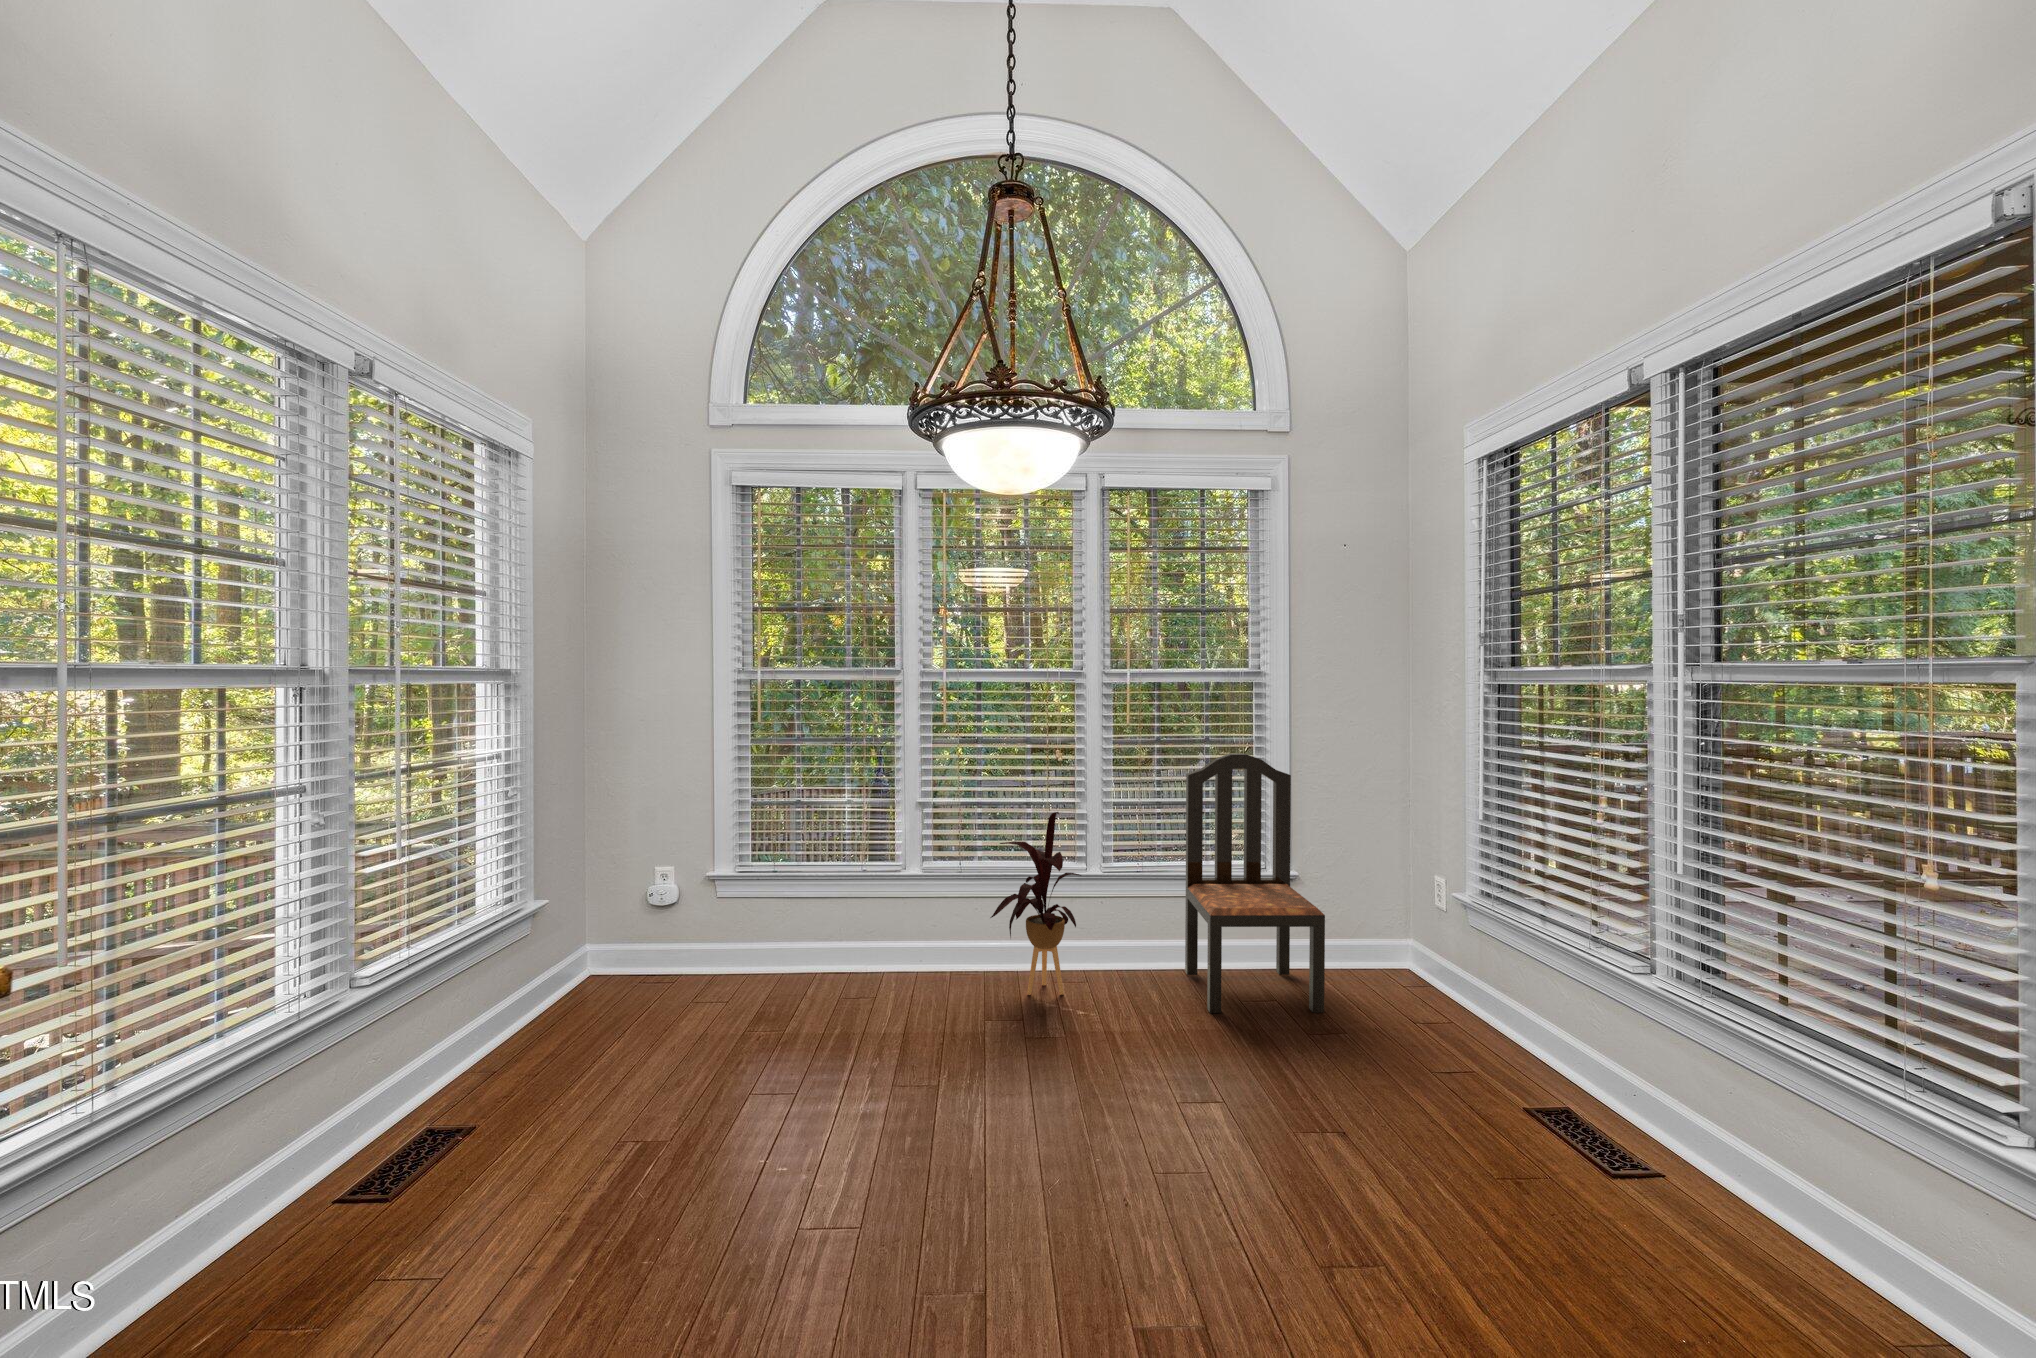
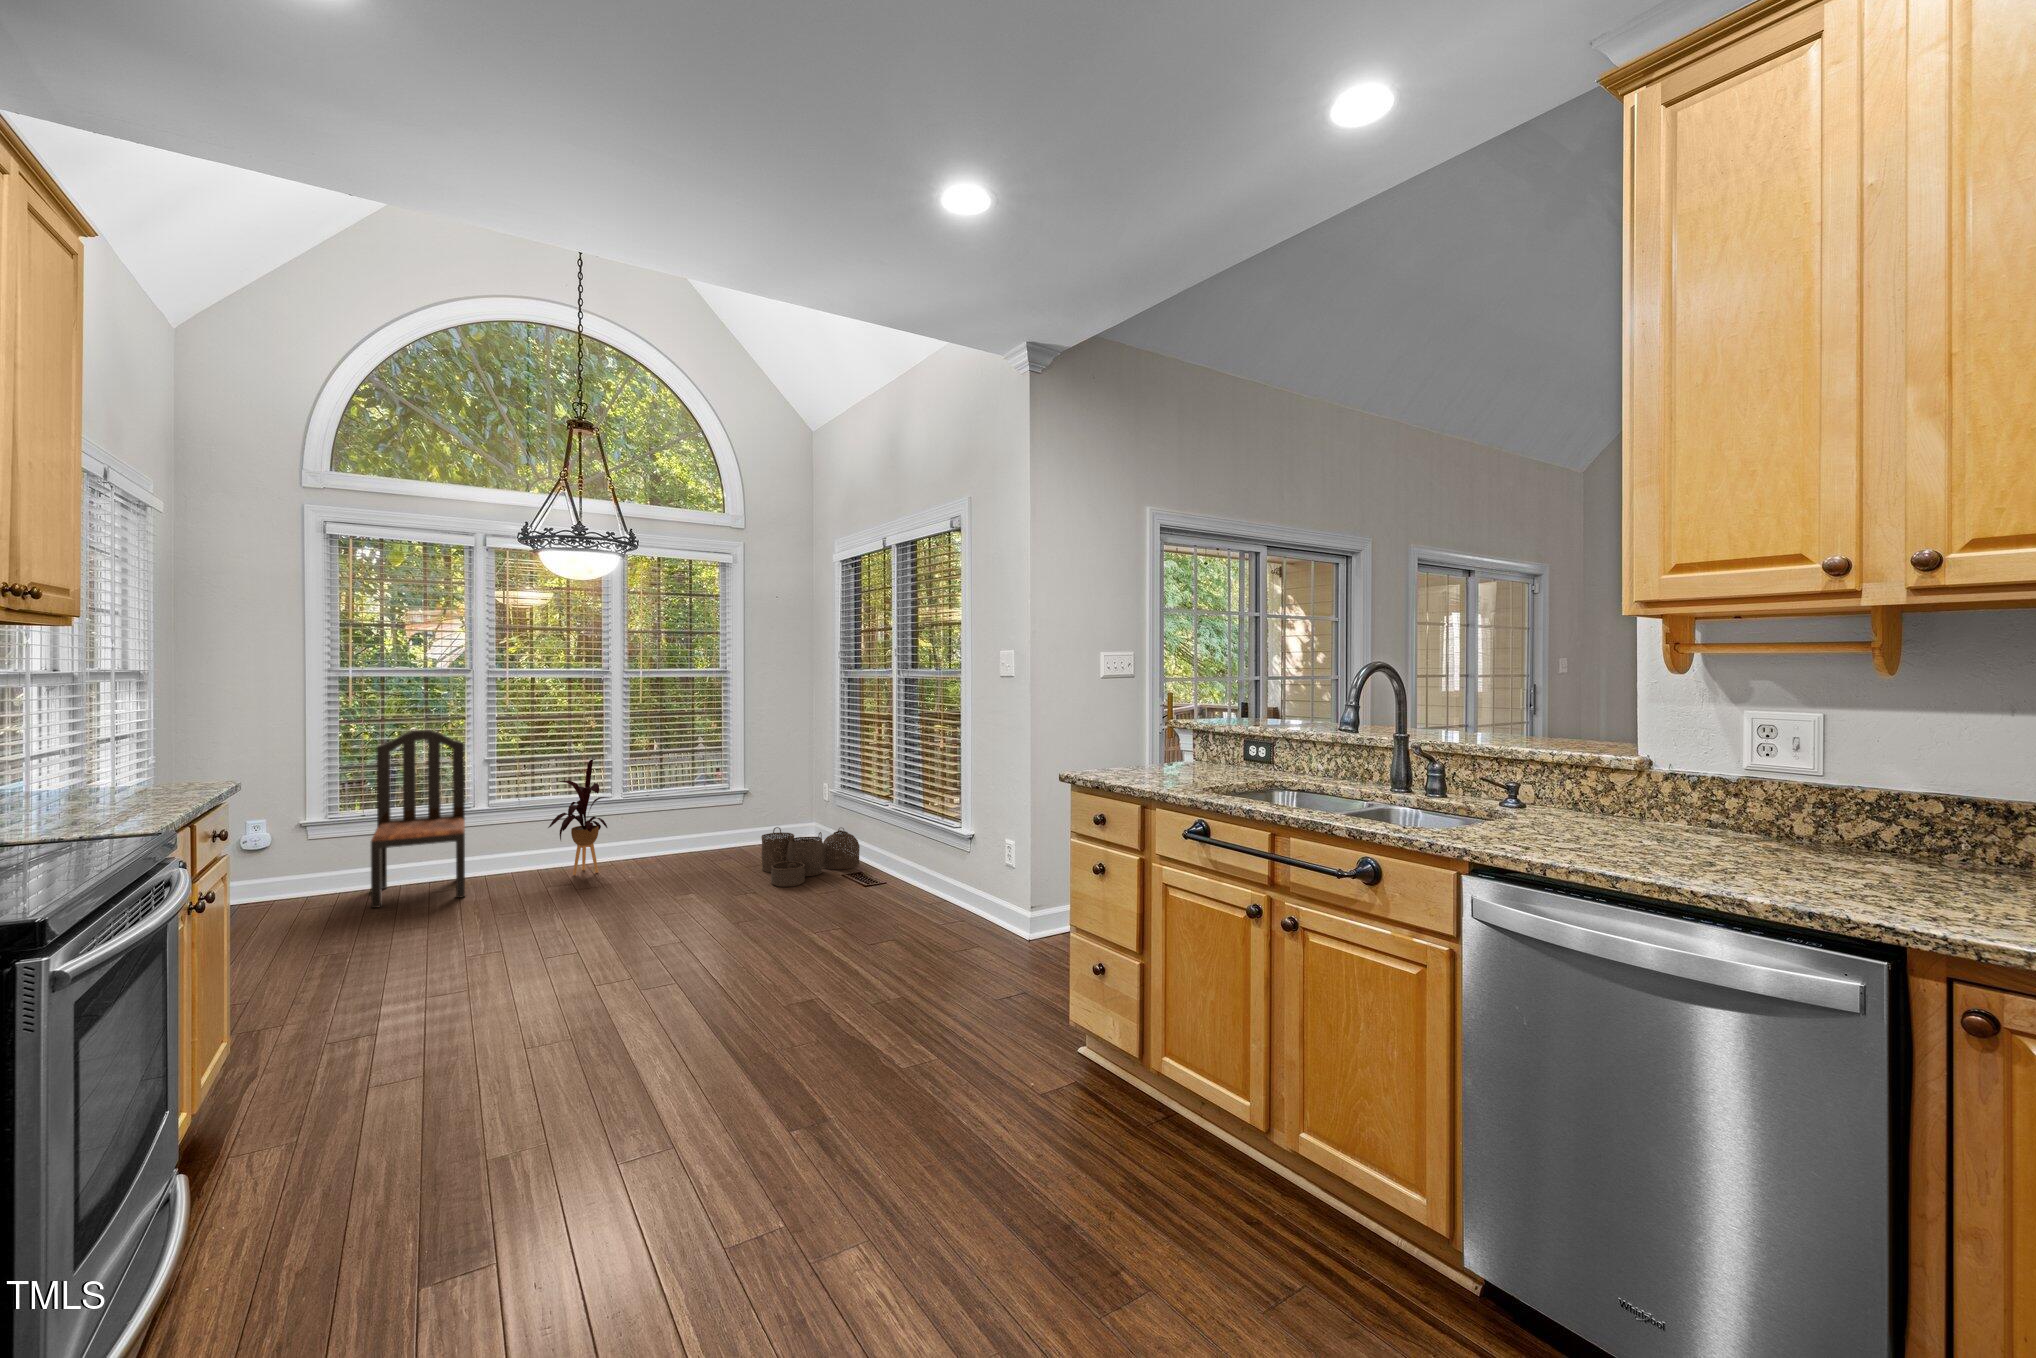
dining chair: present [1185,753,1325,1013] -> present [371,730,465,908]
woven basket: none [1330,959,1530,1101] -> present [761,827,860,887]

